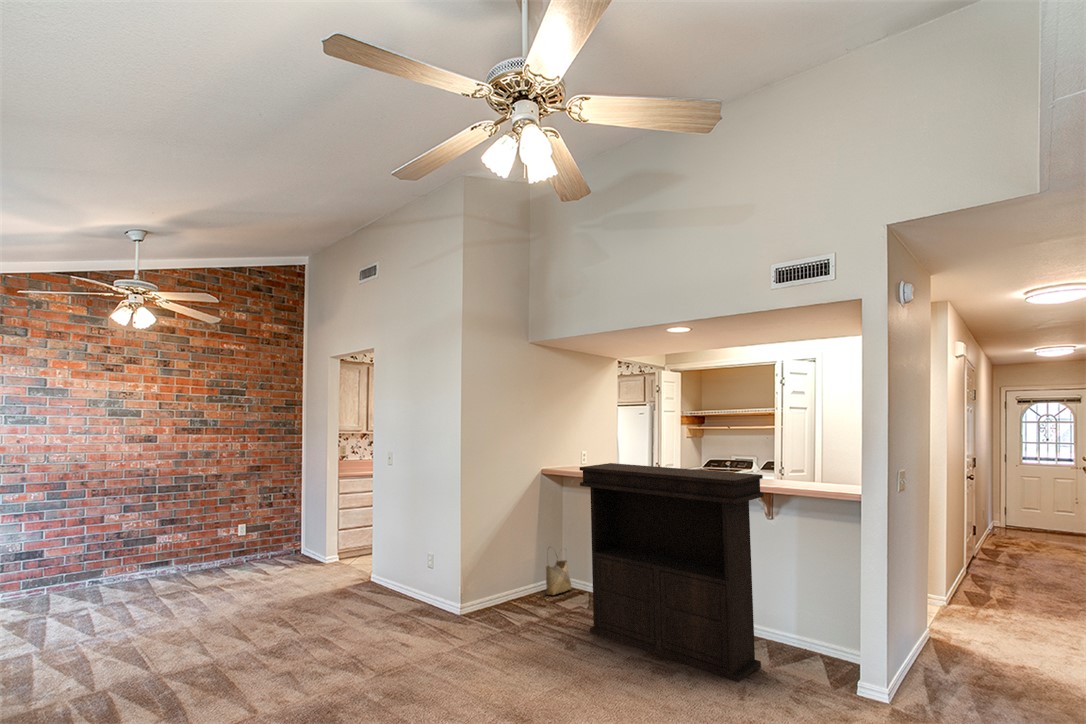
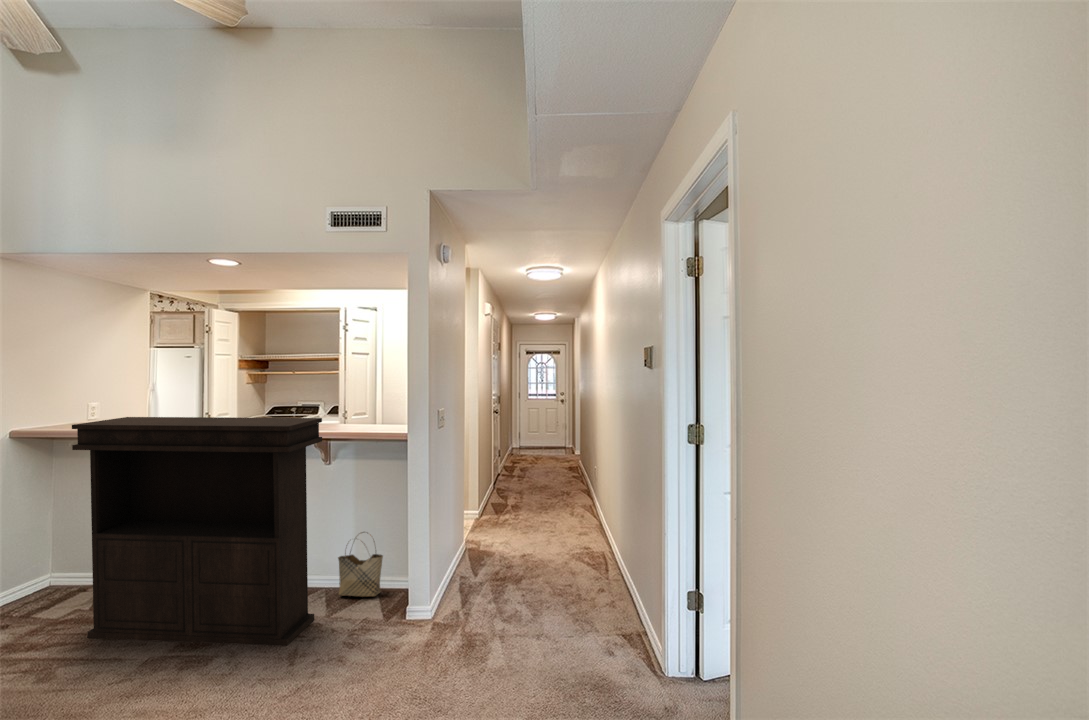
woven basket: present [546,547,571,595] -> present [338,532,383,596]

